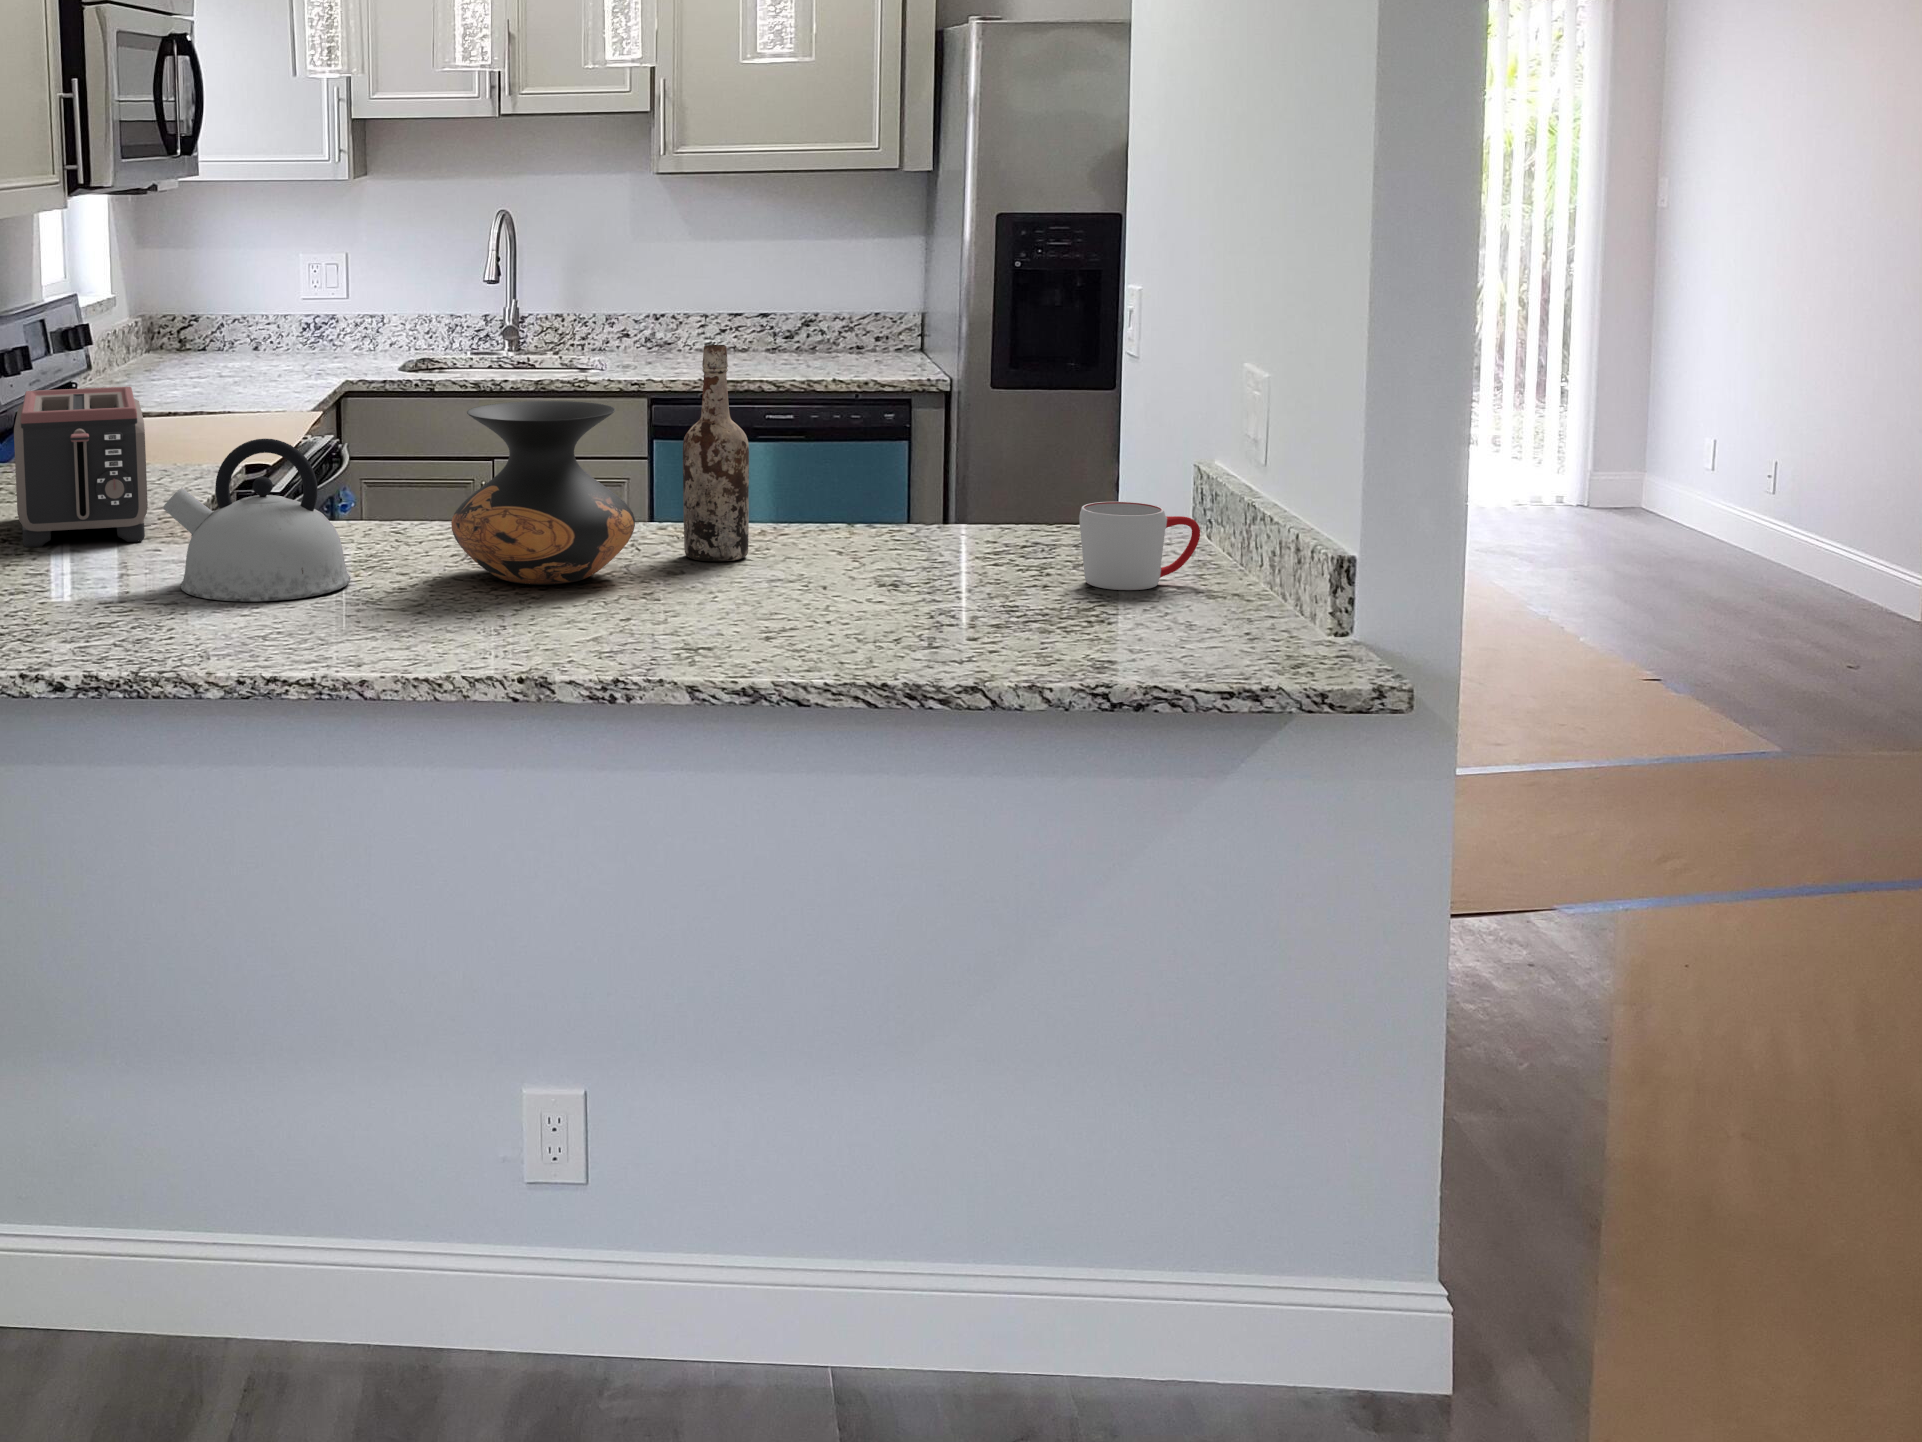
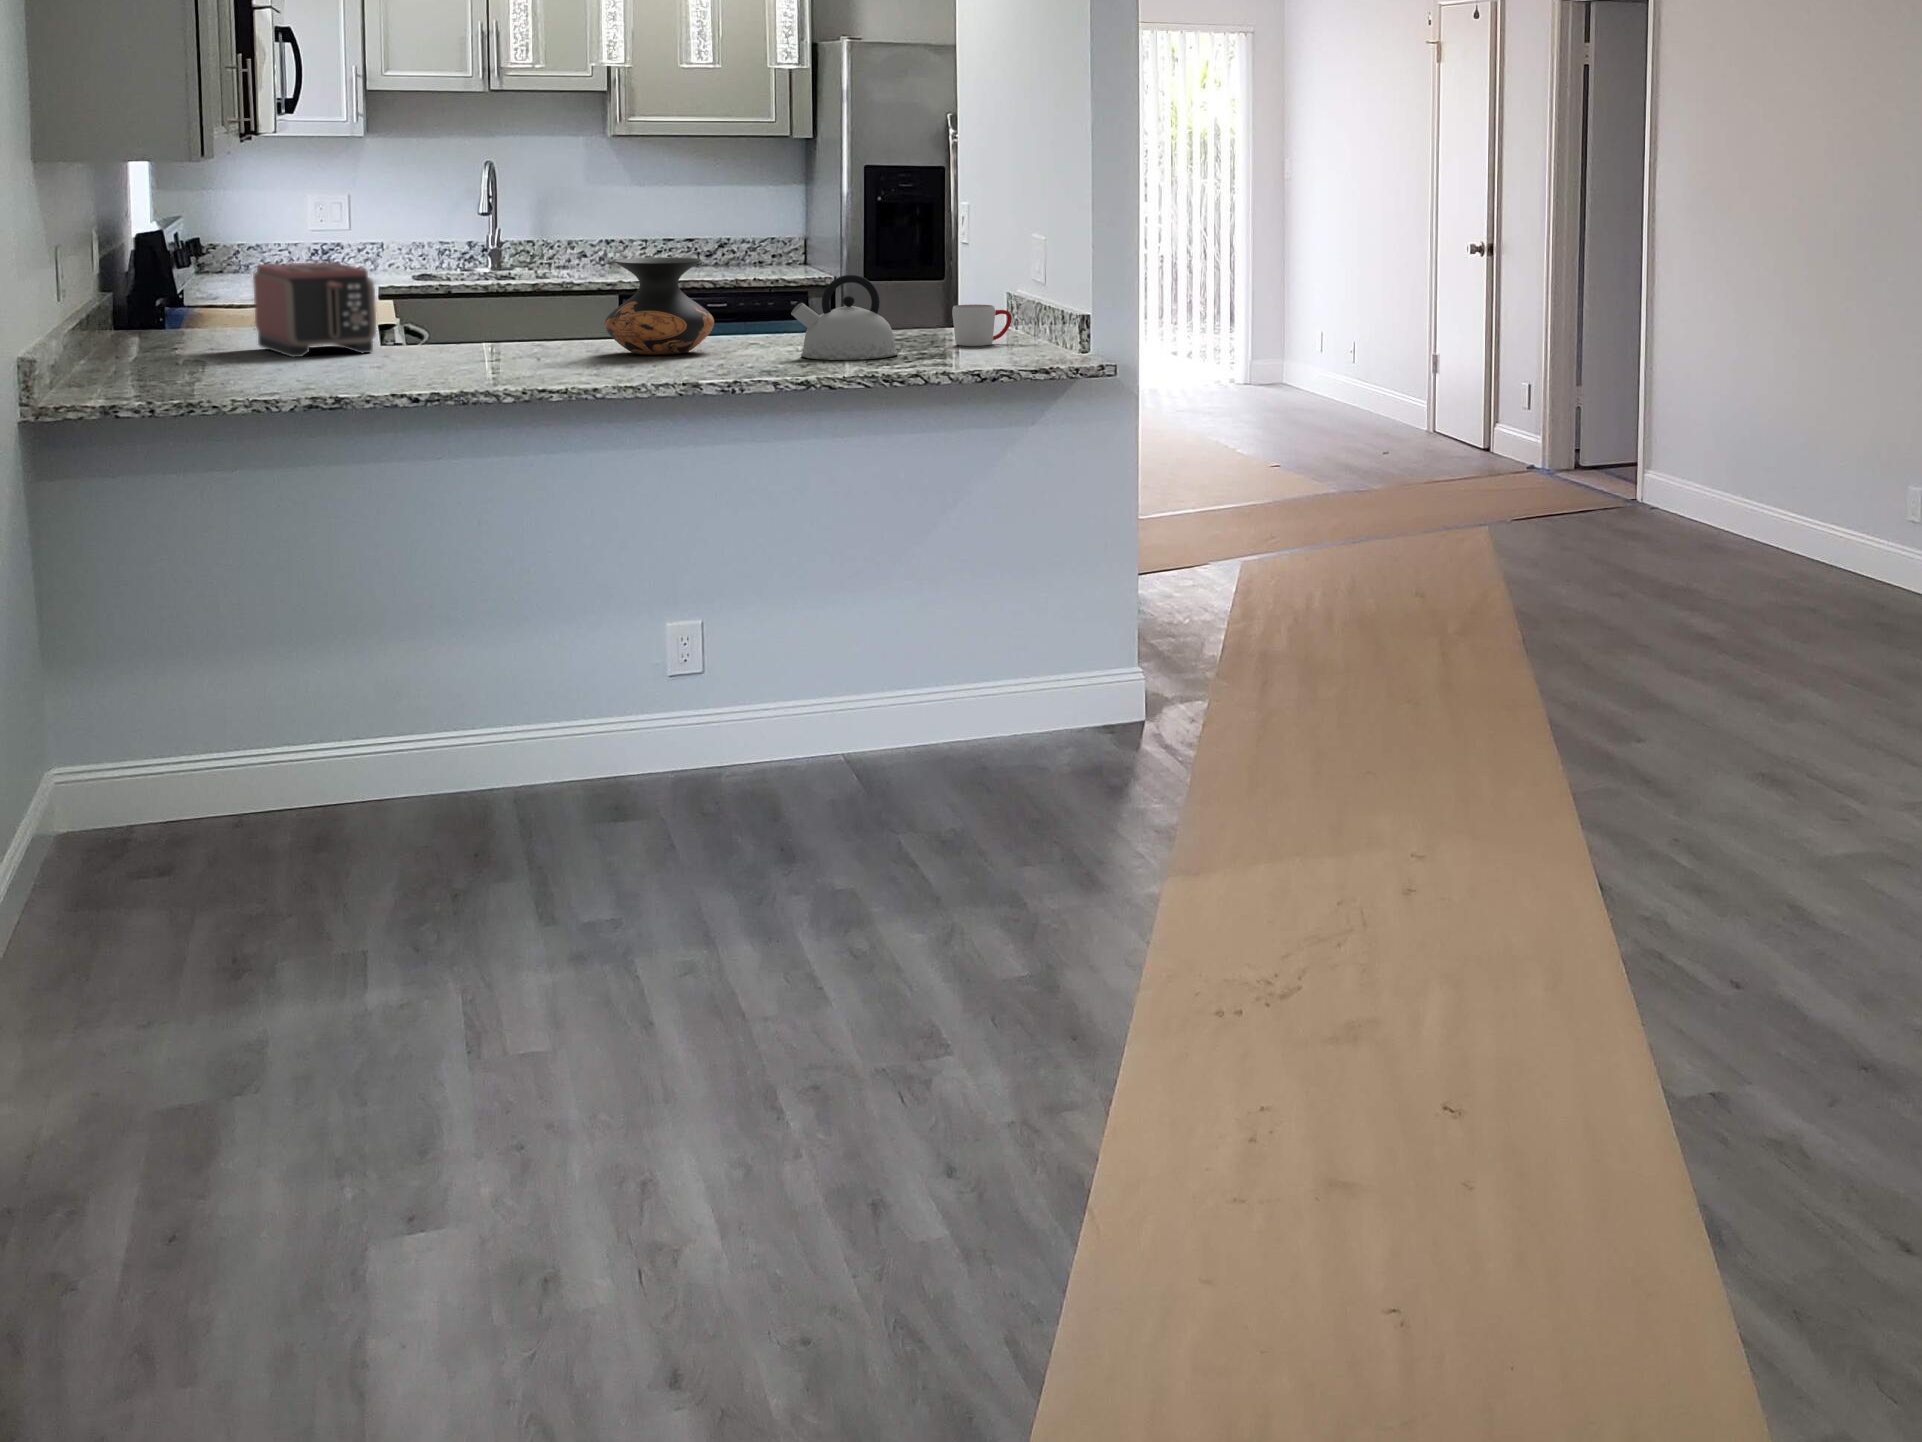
wine bottle: present [683,345,749,561] -> none [731,228,770,346]
kettle: present [163,439,350,601] -> present [791,275,898,360]

